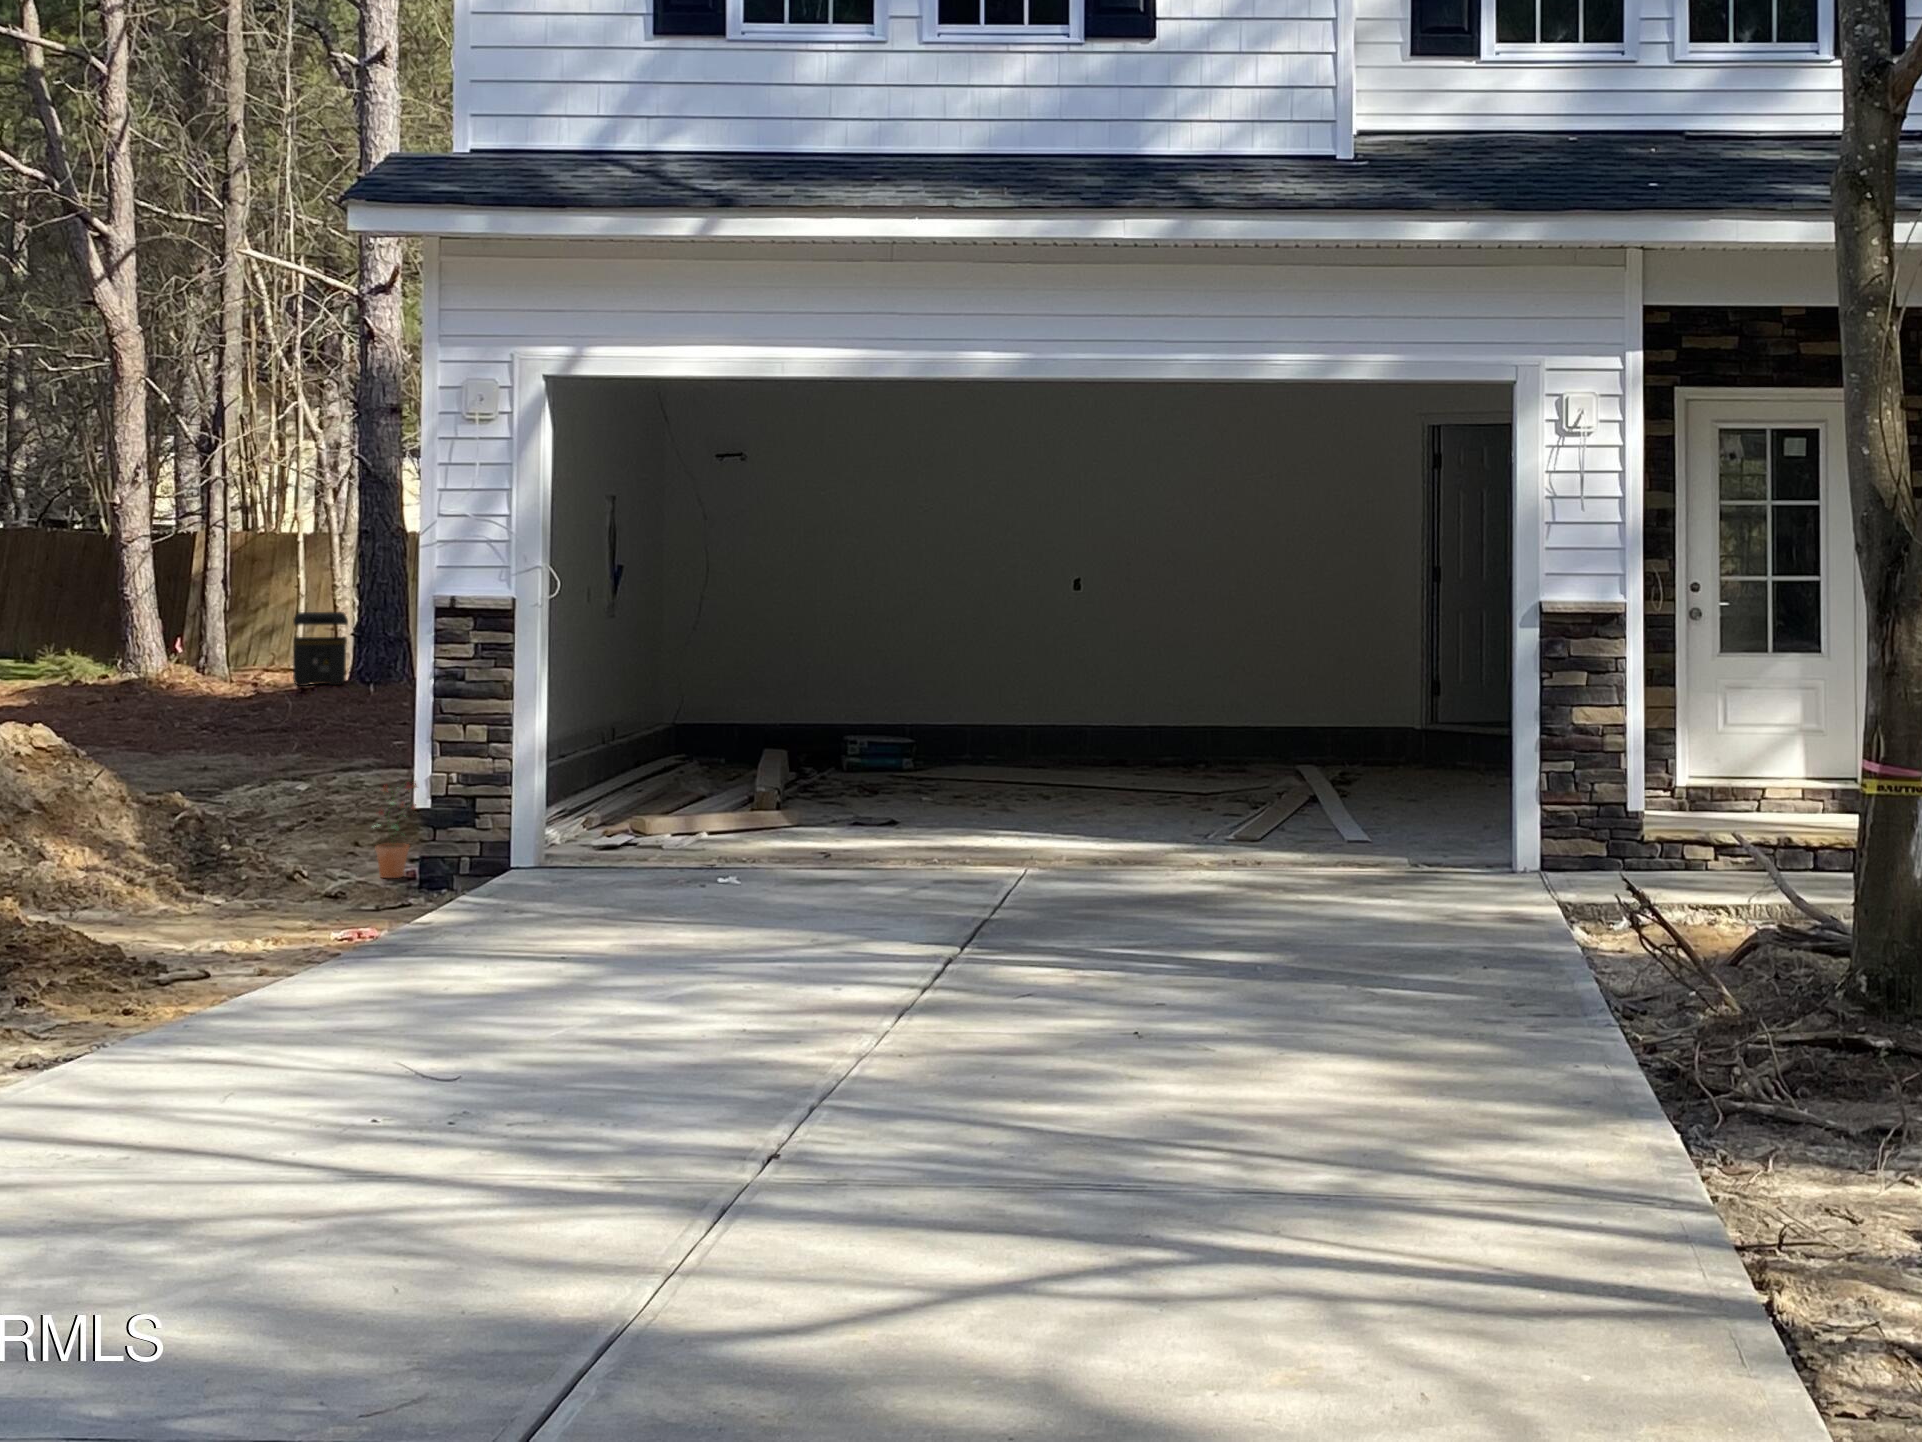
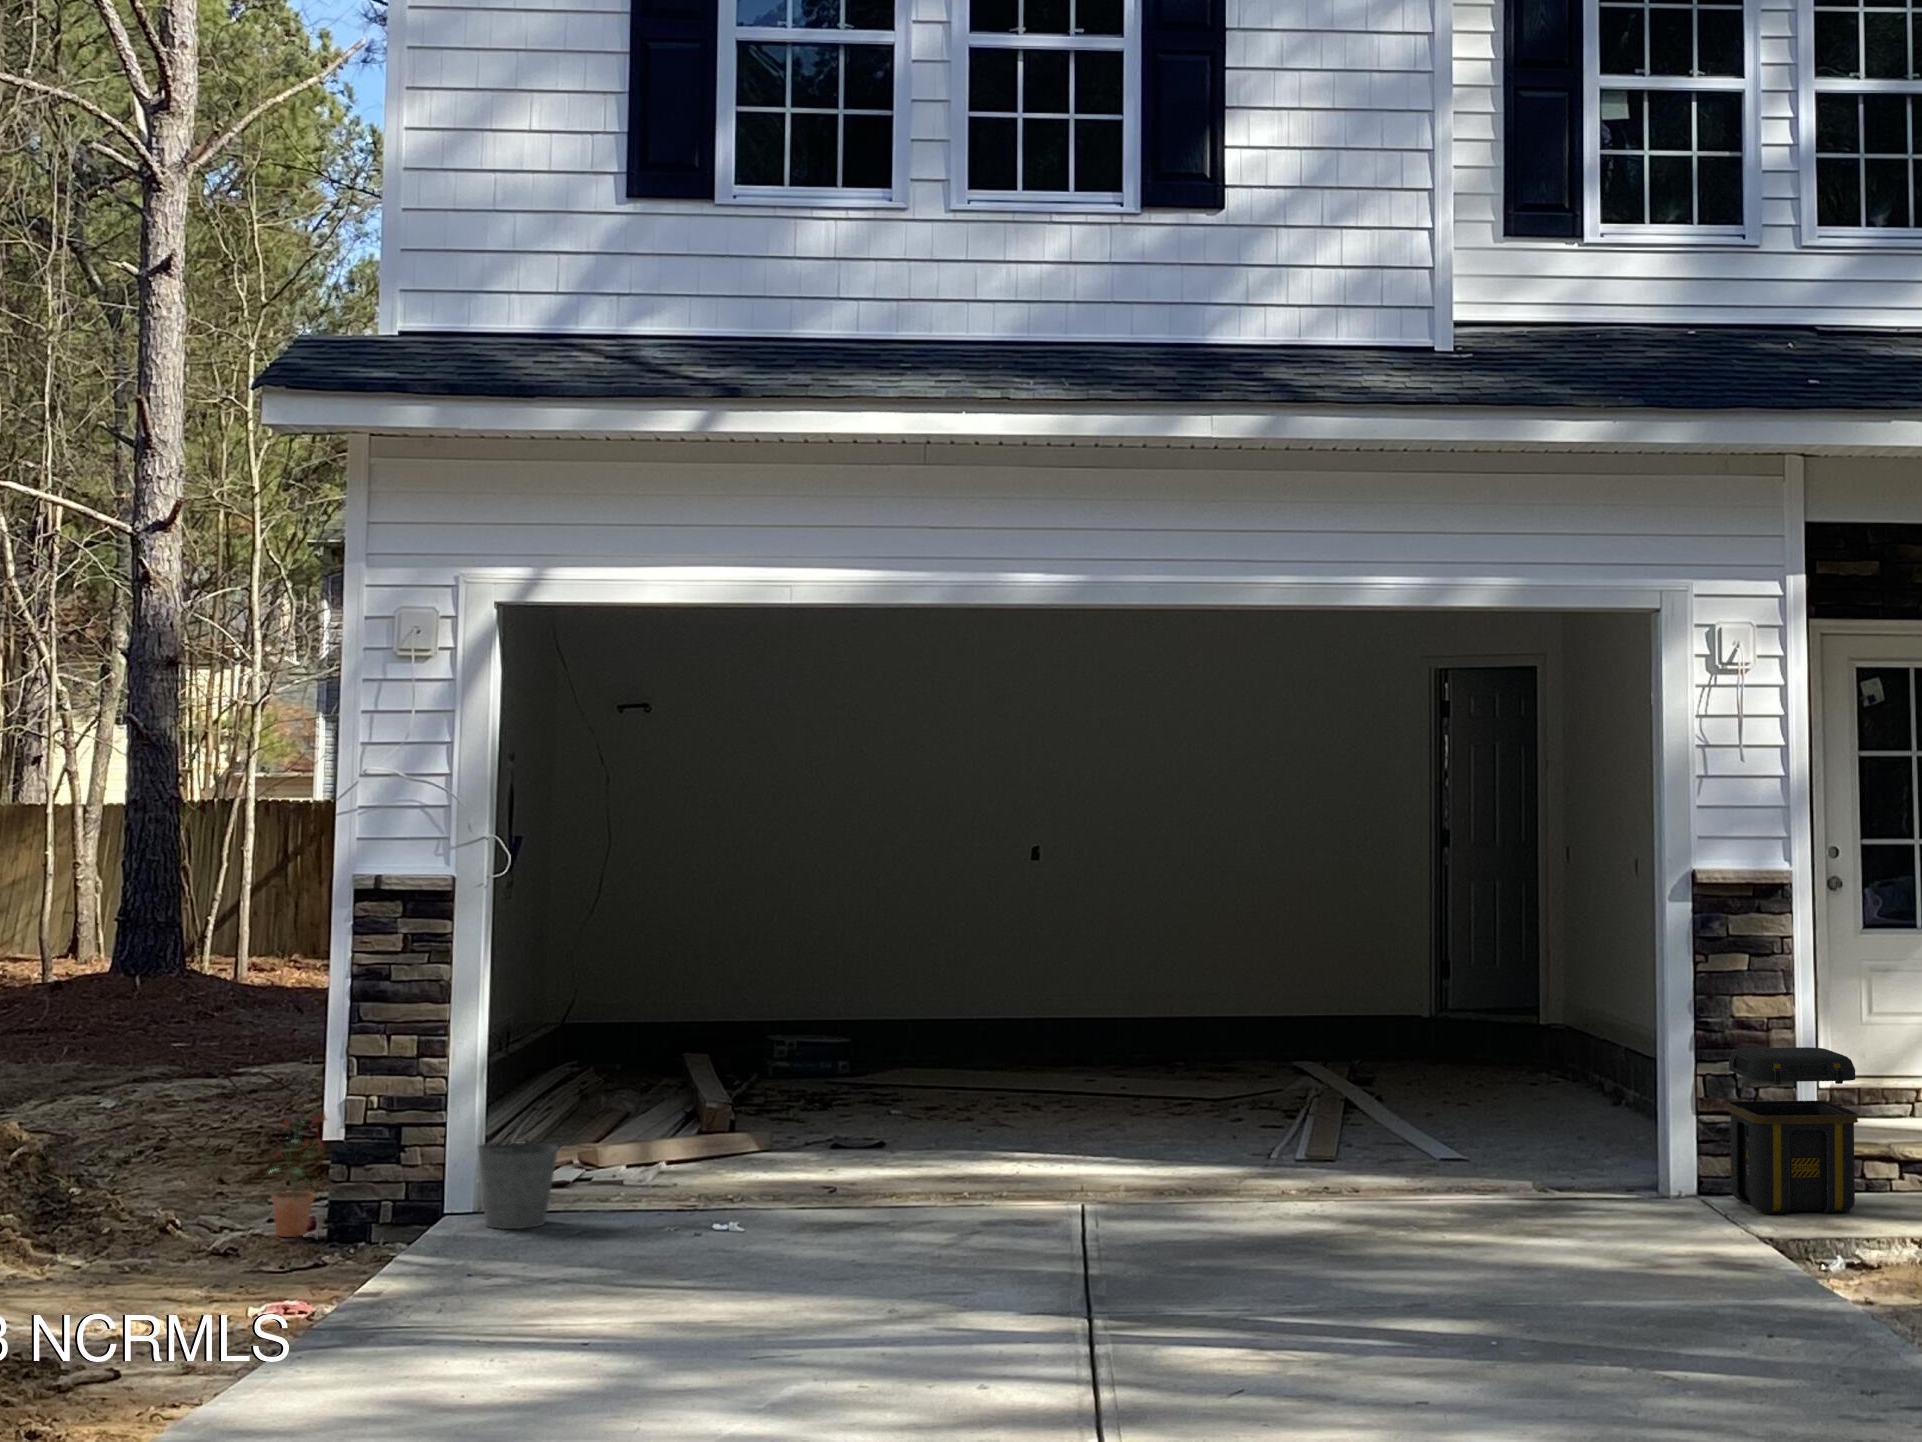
toolbox: present [293,612,348,686] -> present [1727,1047,1858,1214]
bucket: none [538,805,603,876] -> present [477,1138,558,1229]

